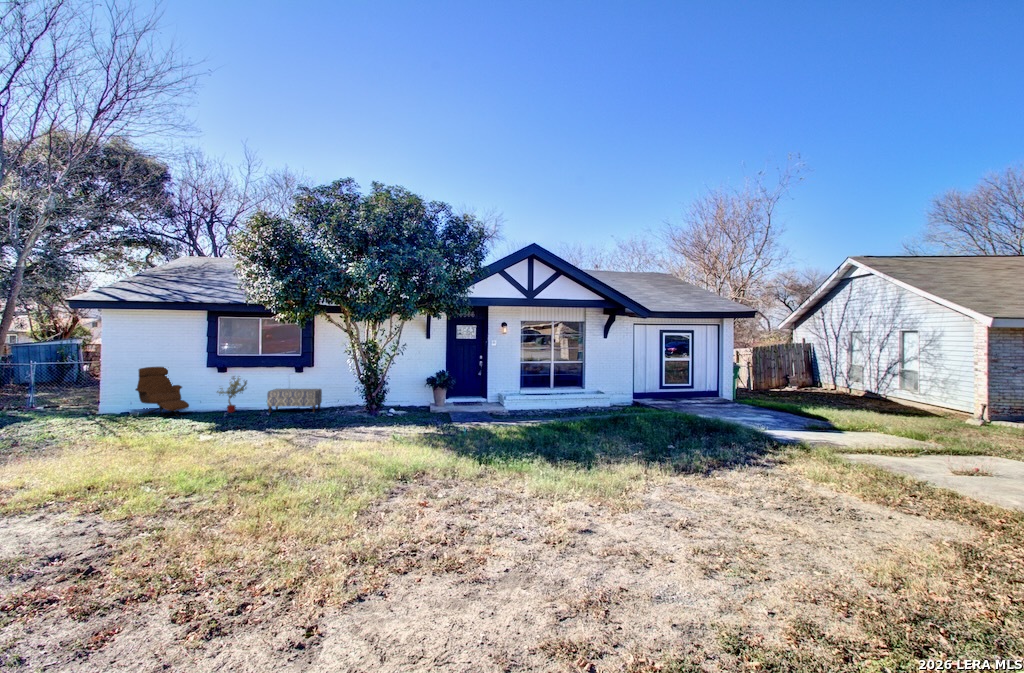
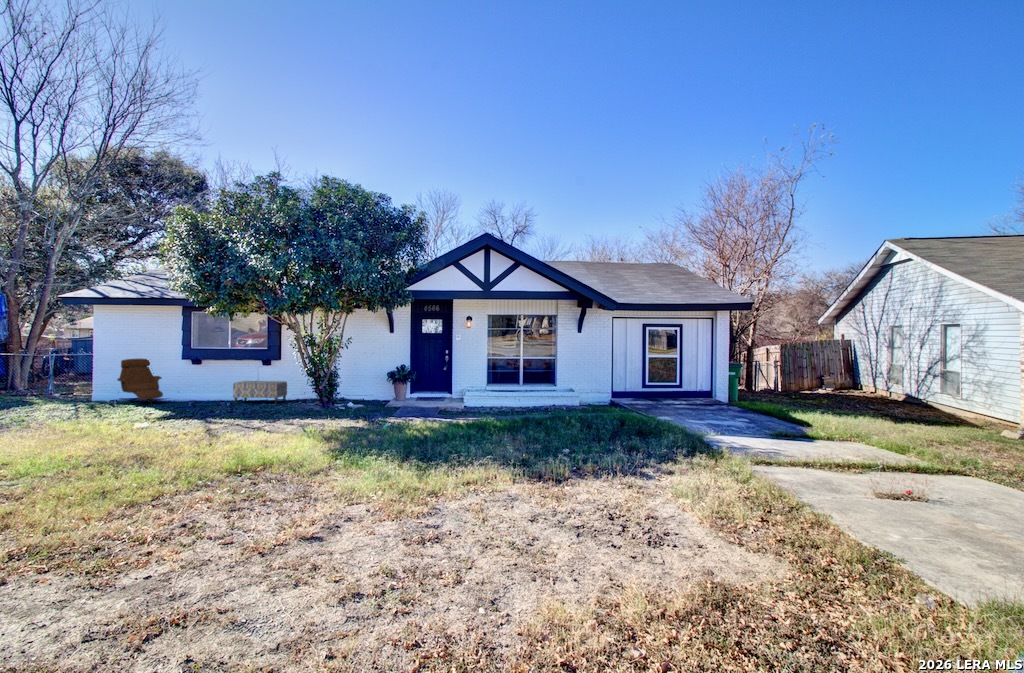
potted tree: present [217,376,247,413] -> none [189,367,218,403]

